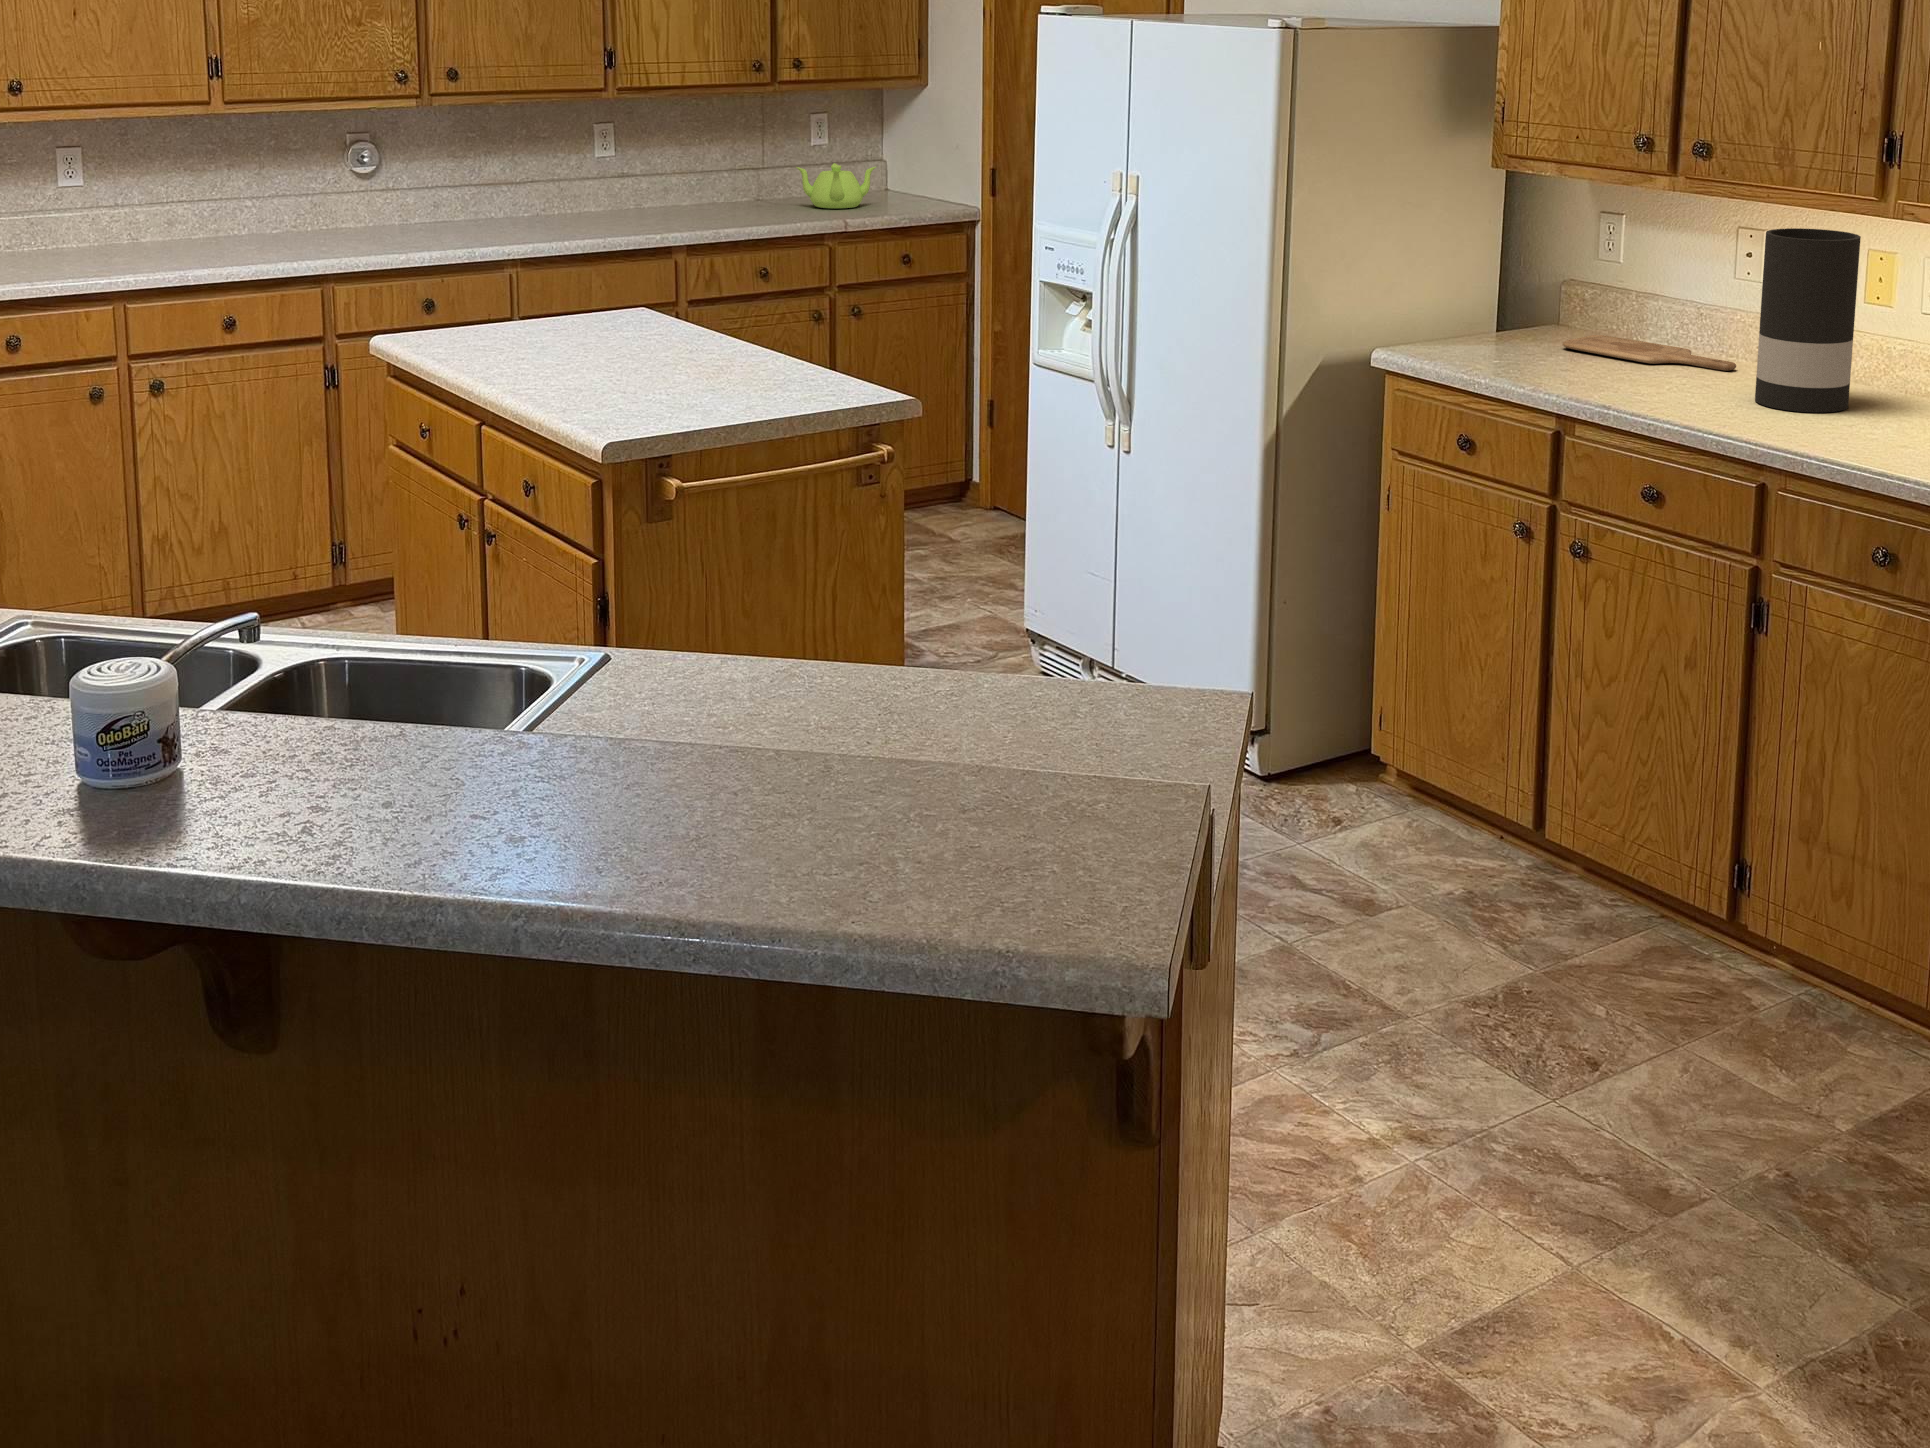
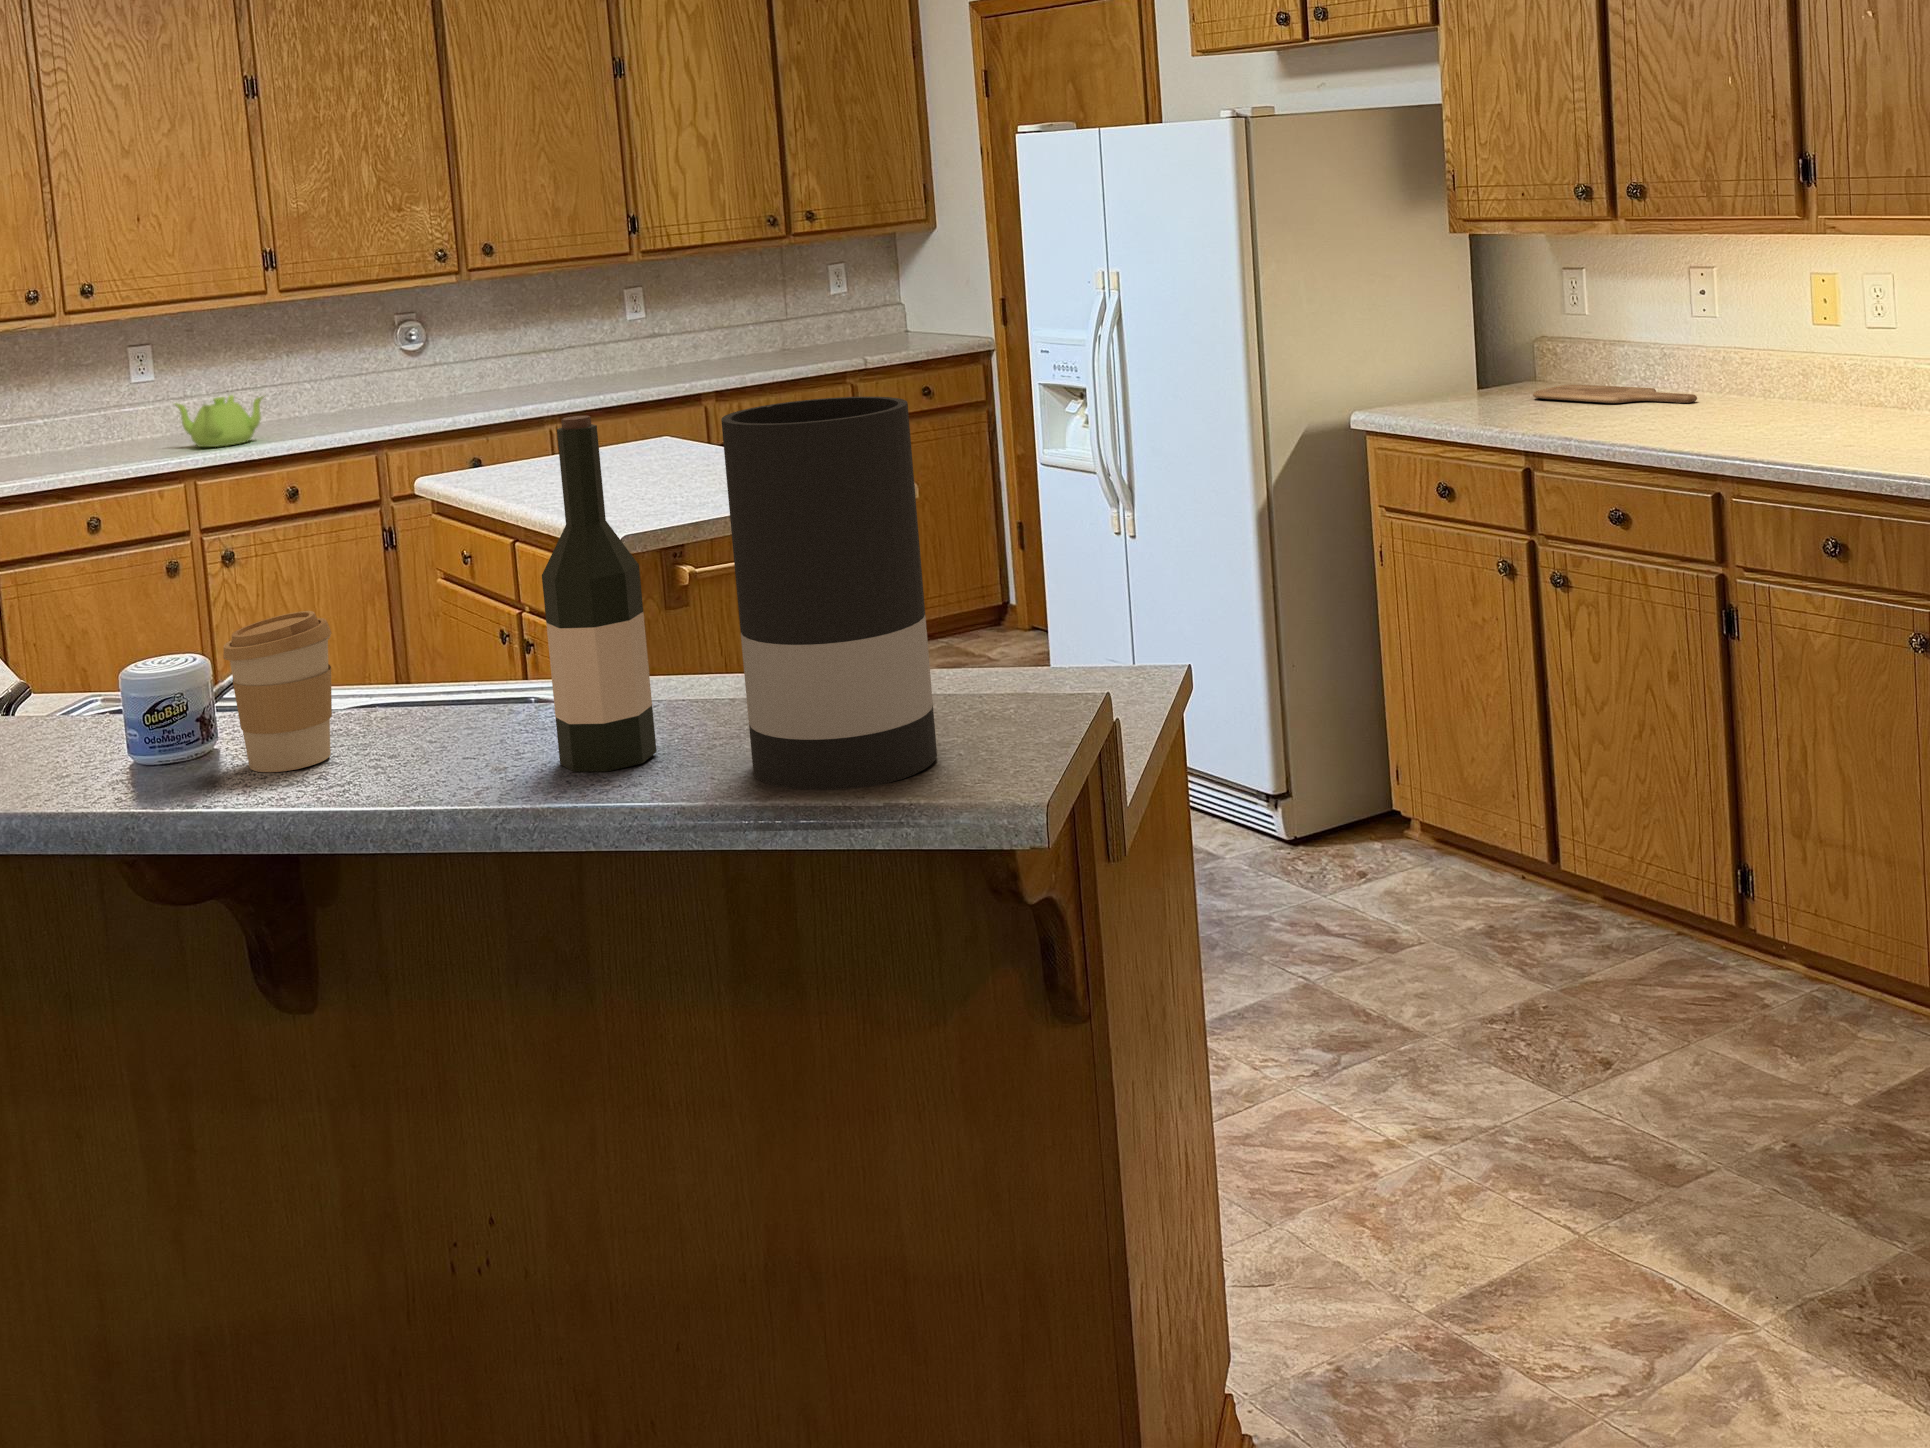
teapot: present [796,163,876,208] -> present [175,395,263,447]
vase: present [1755,228,1861,412] -> present [721,397,937,790]
wine bottle: none [579,441,696,851] -> present [542,415,656,772]
coffee cup: none [197,627,324,815] -> present [223,611,332,772]

